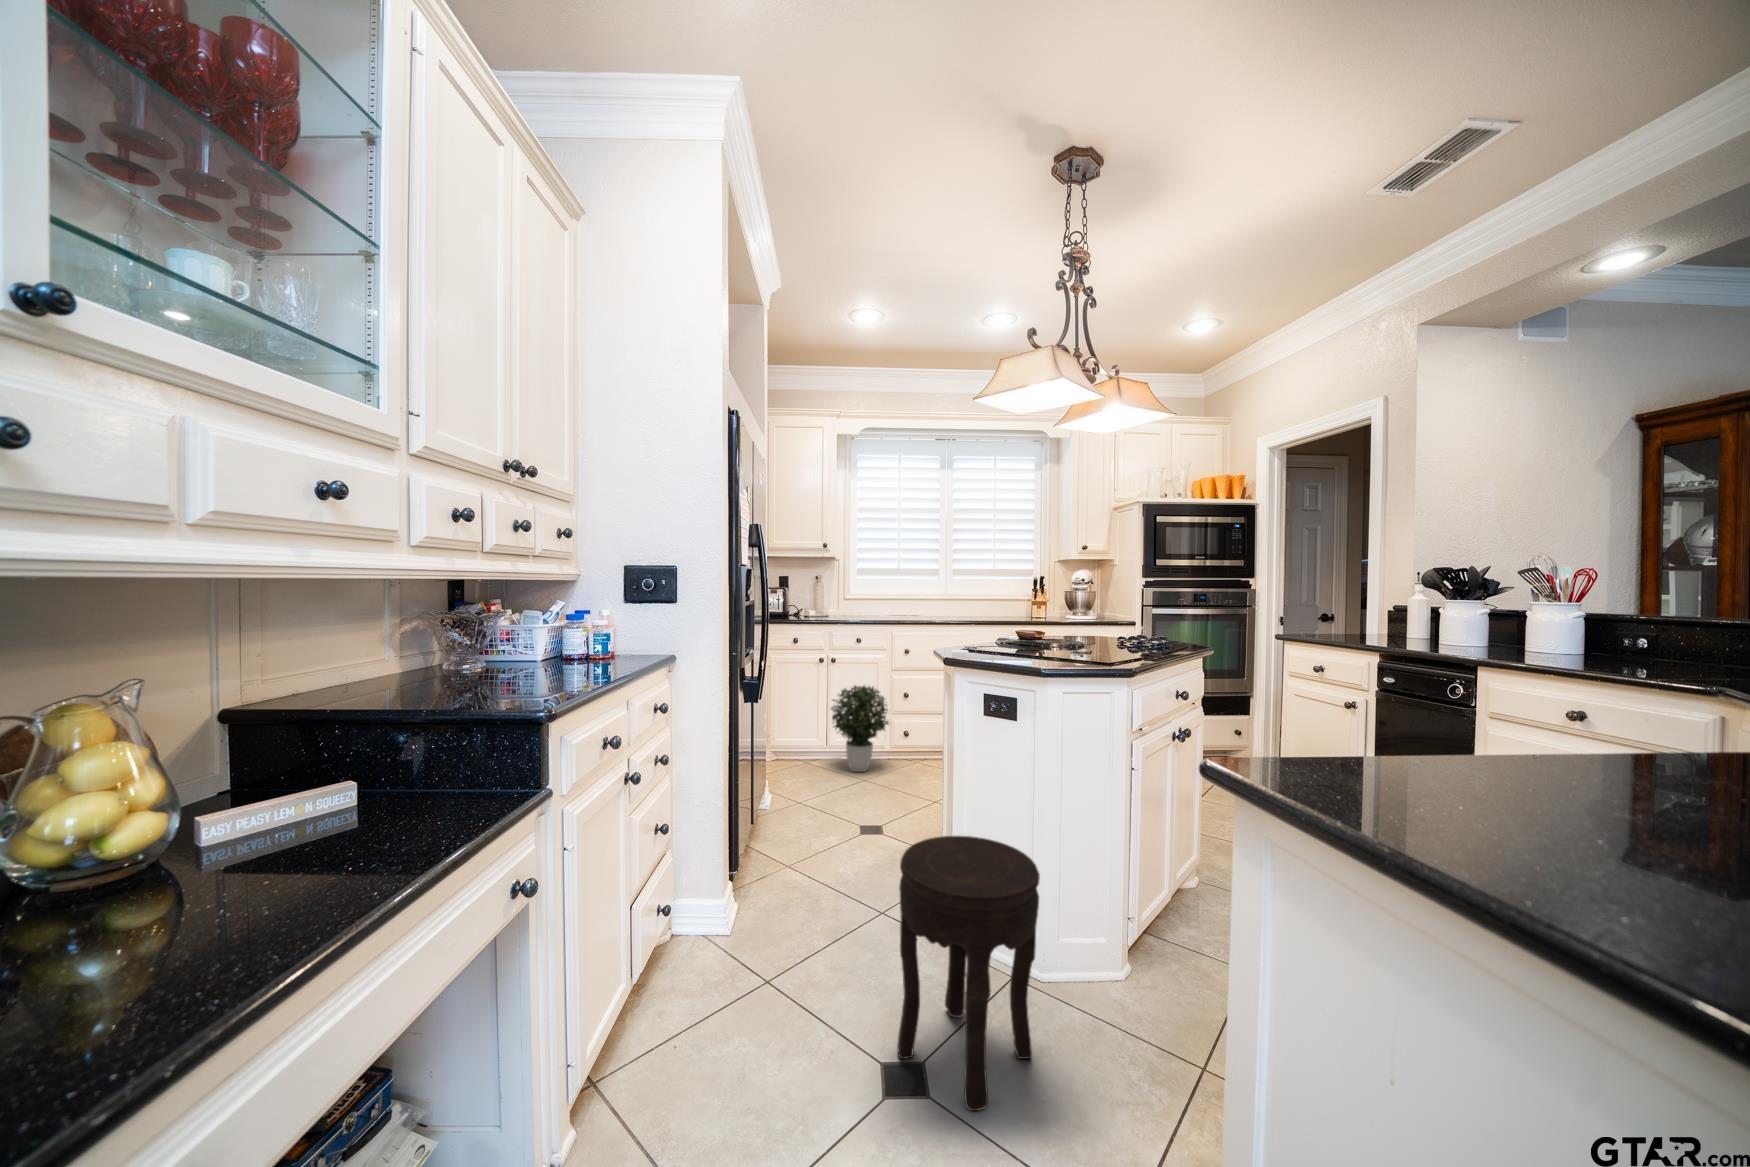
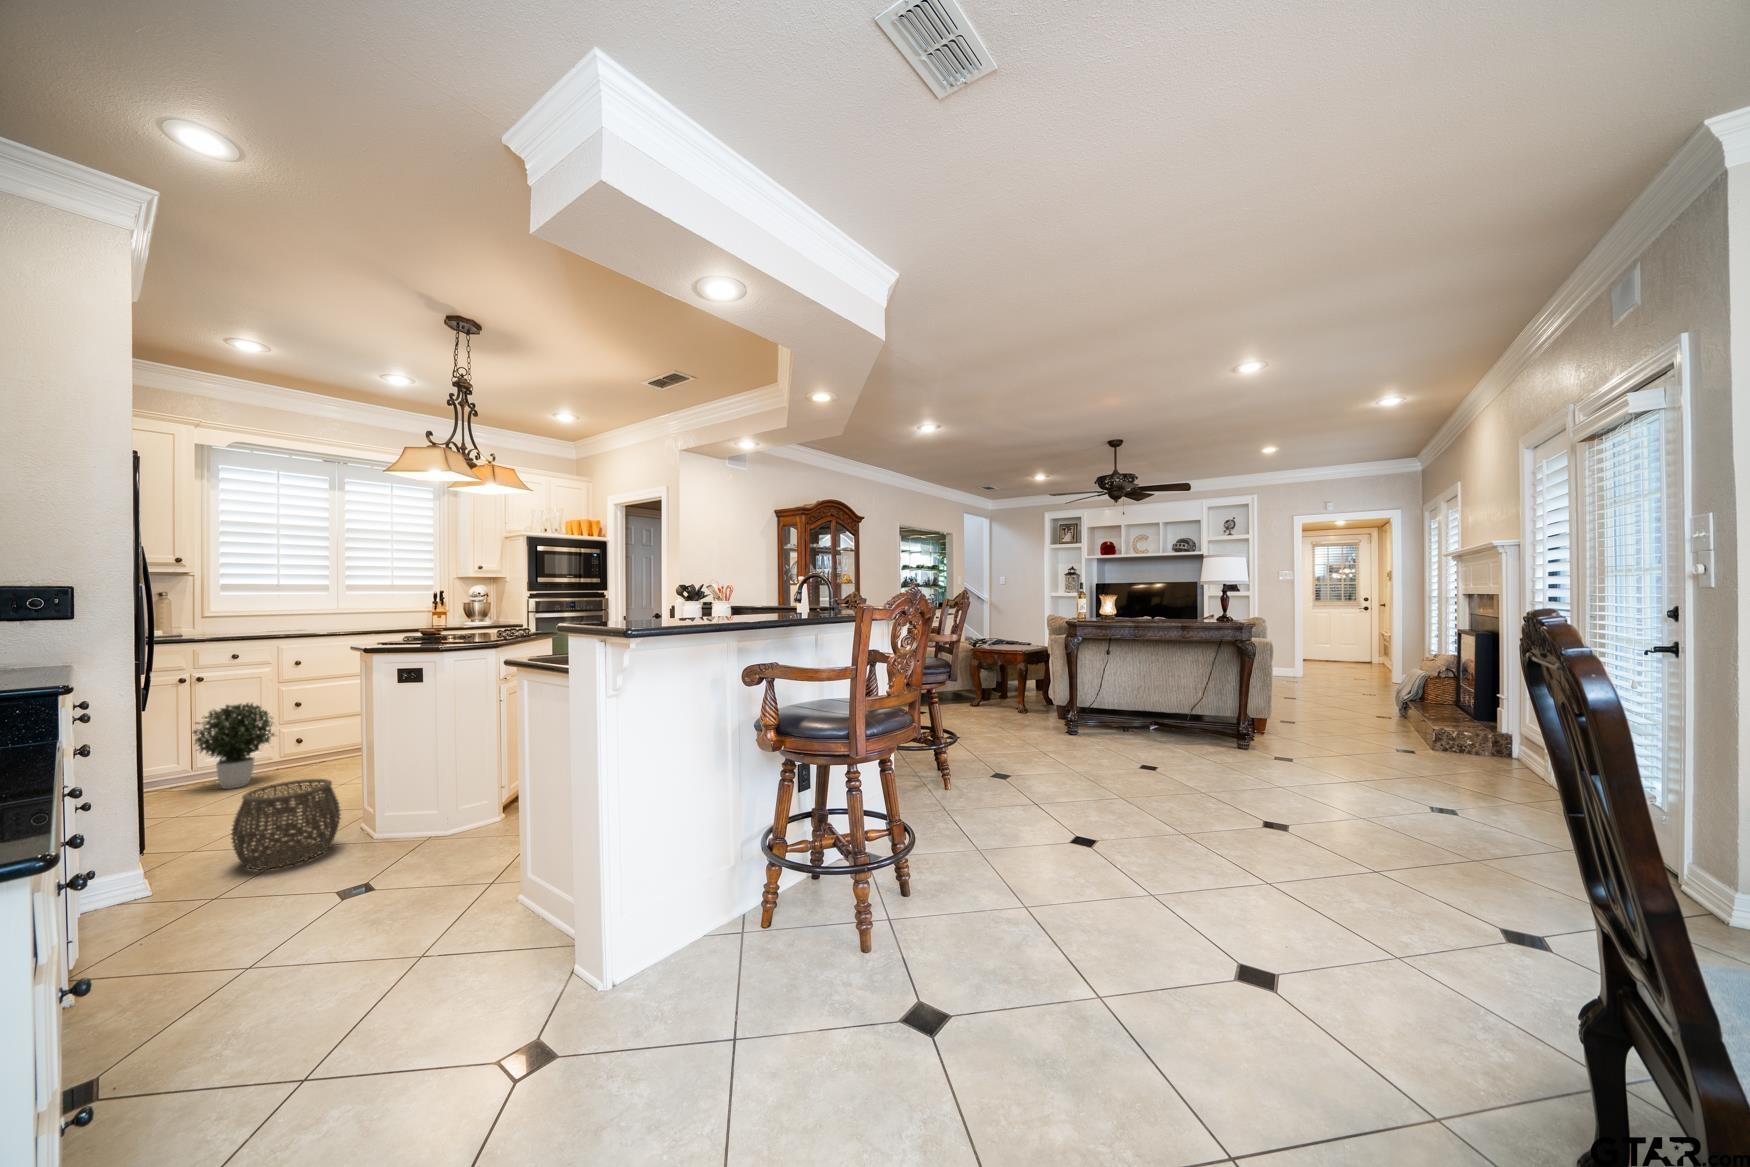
woven basket: none [805,816,914,949] -> present [231,779,341,869]
side table: present [897,836,1040,1111] -> none [345,751,444,884]

